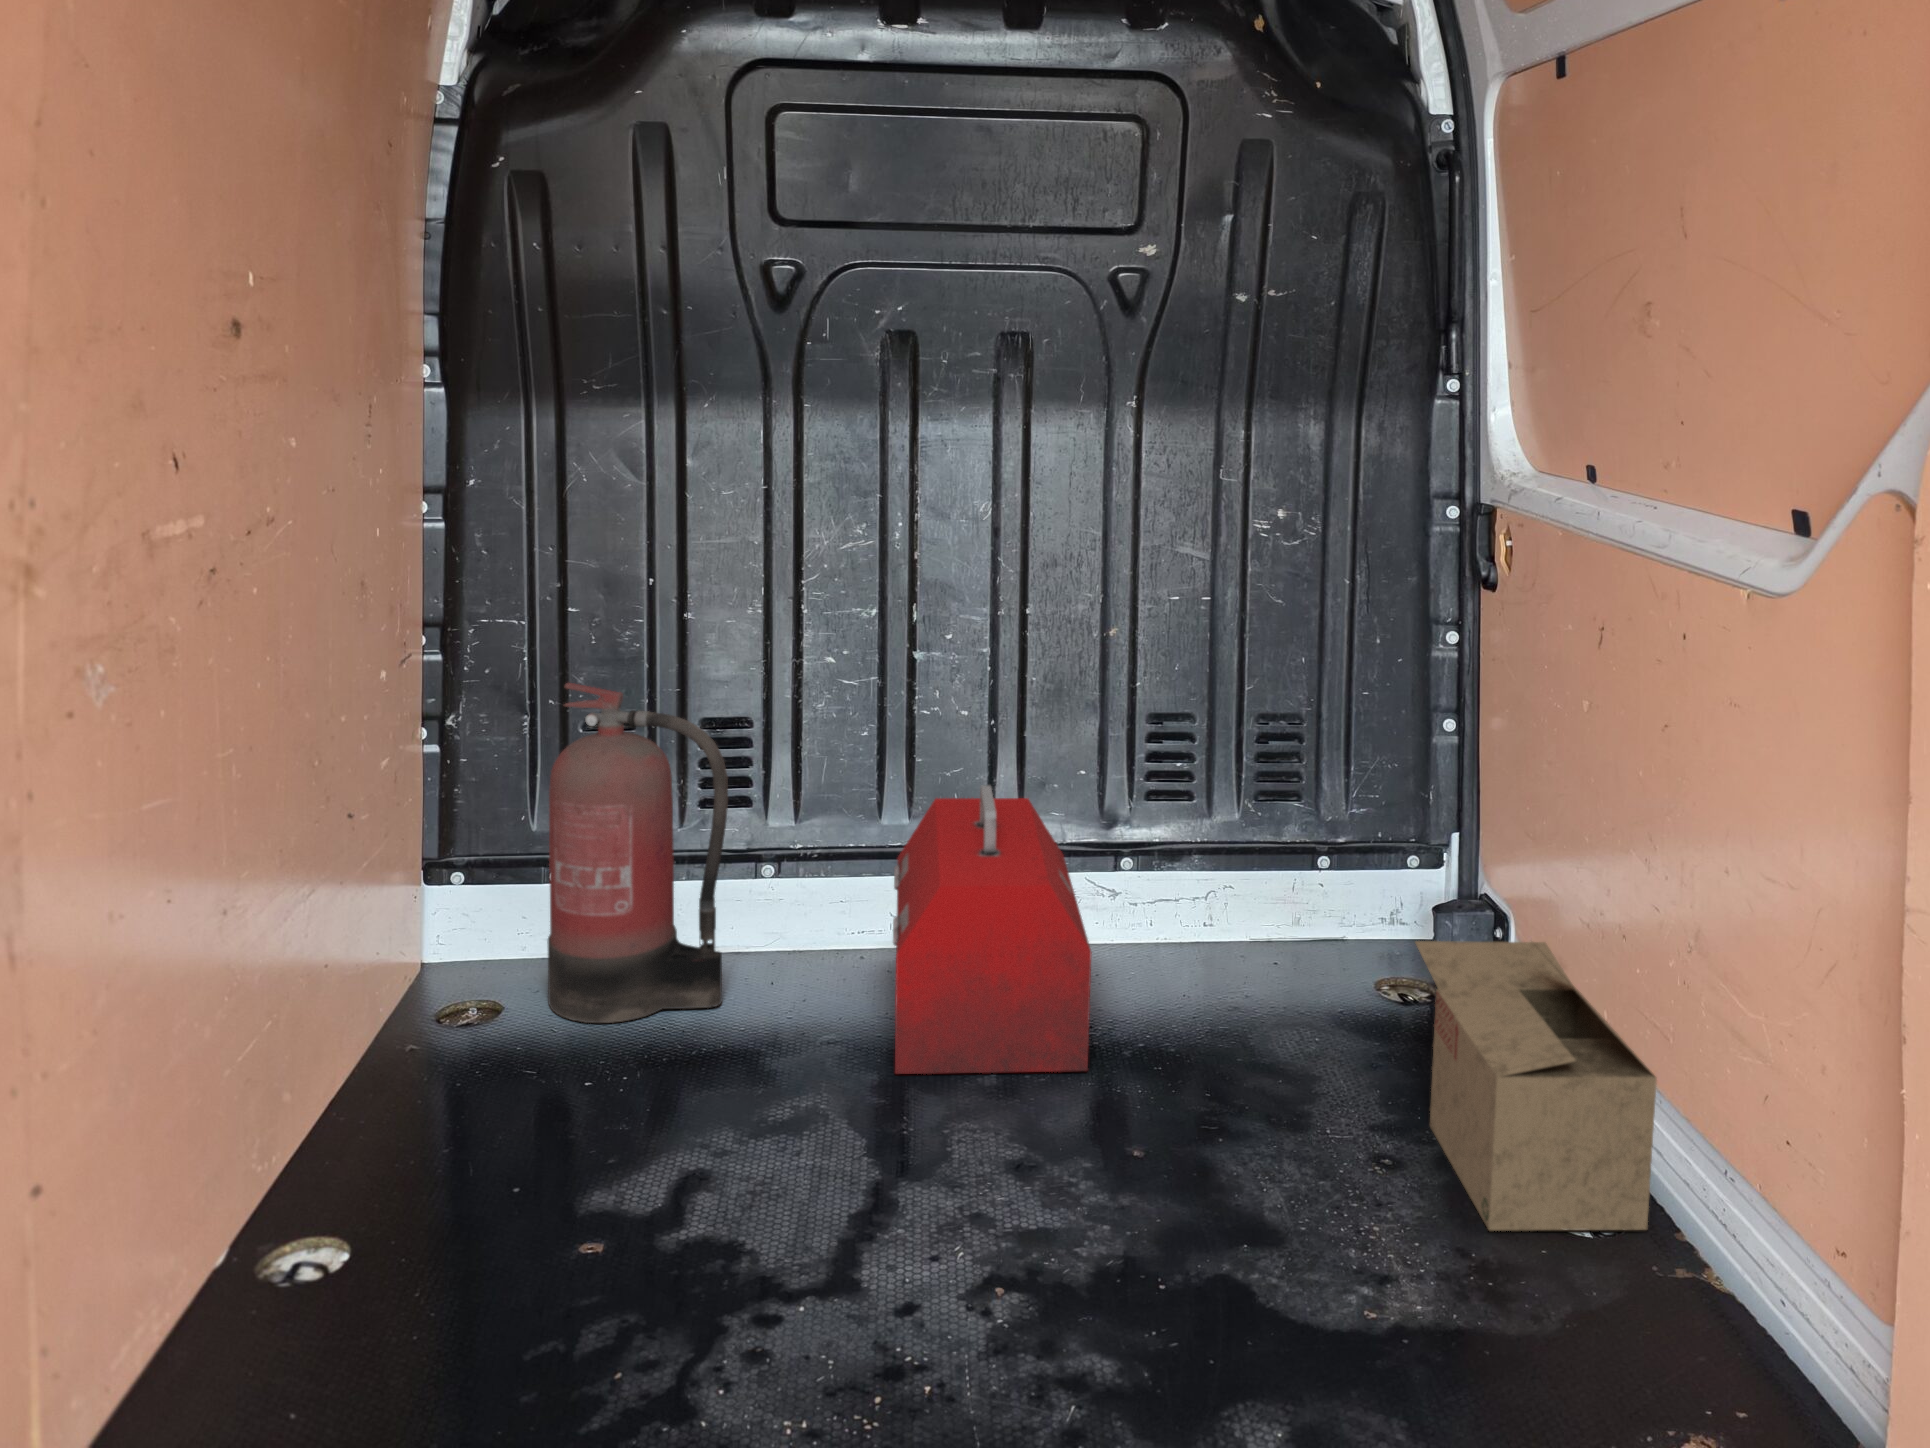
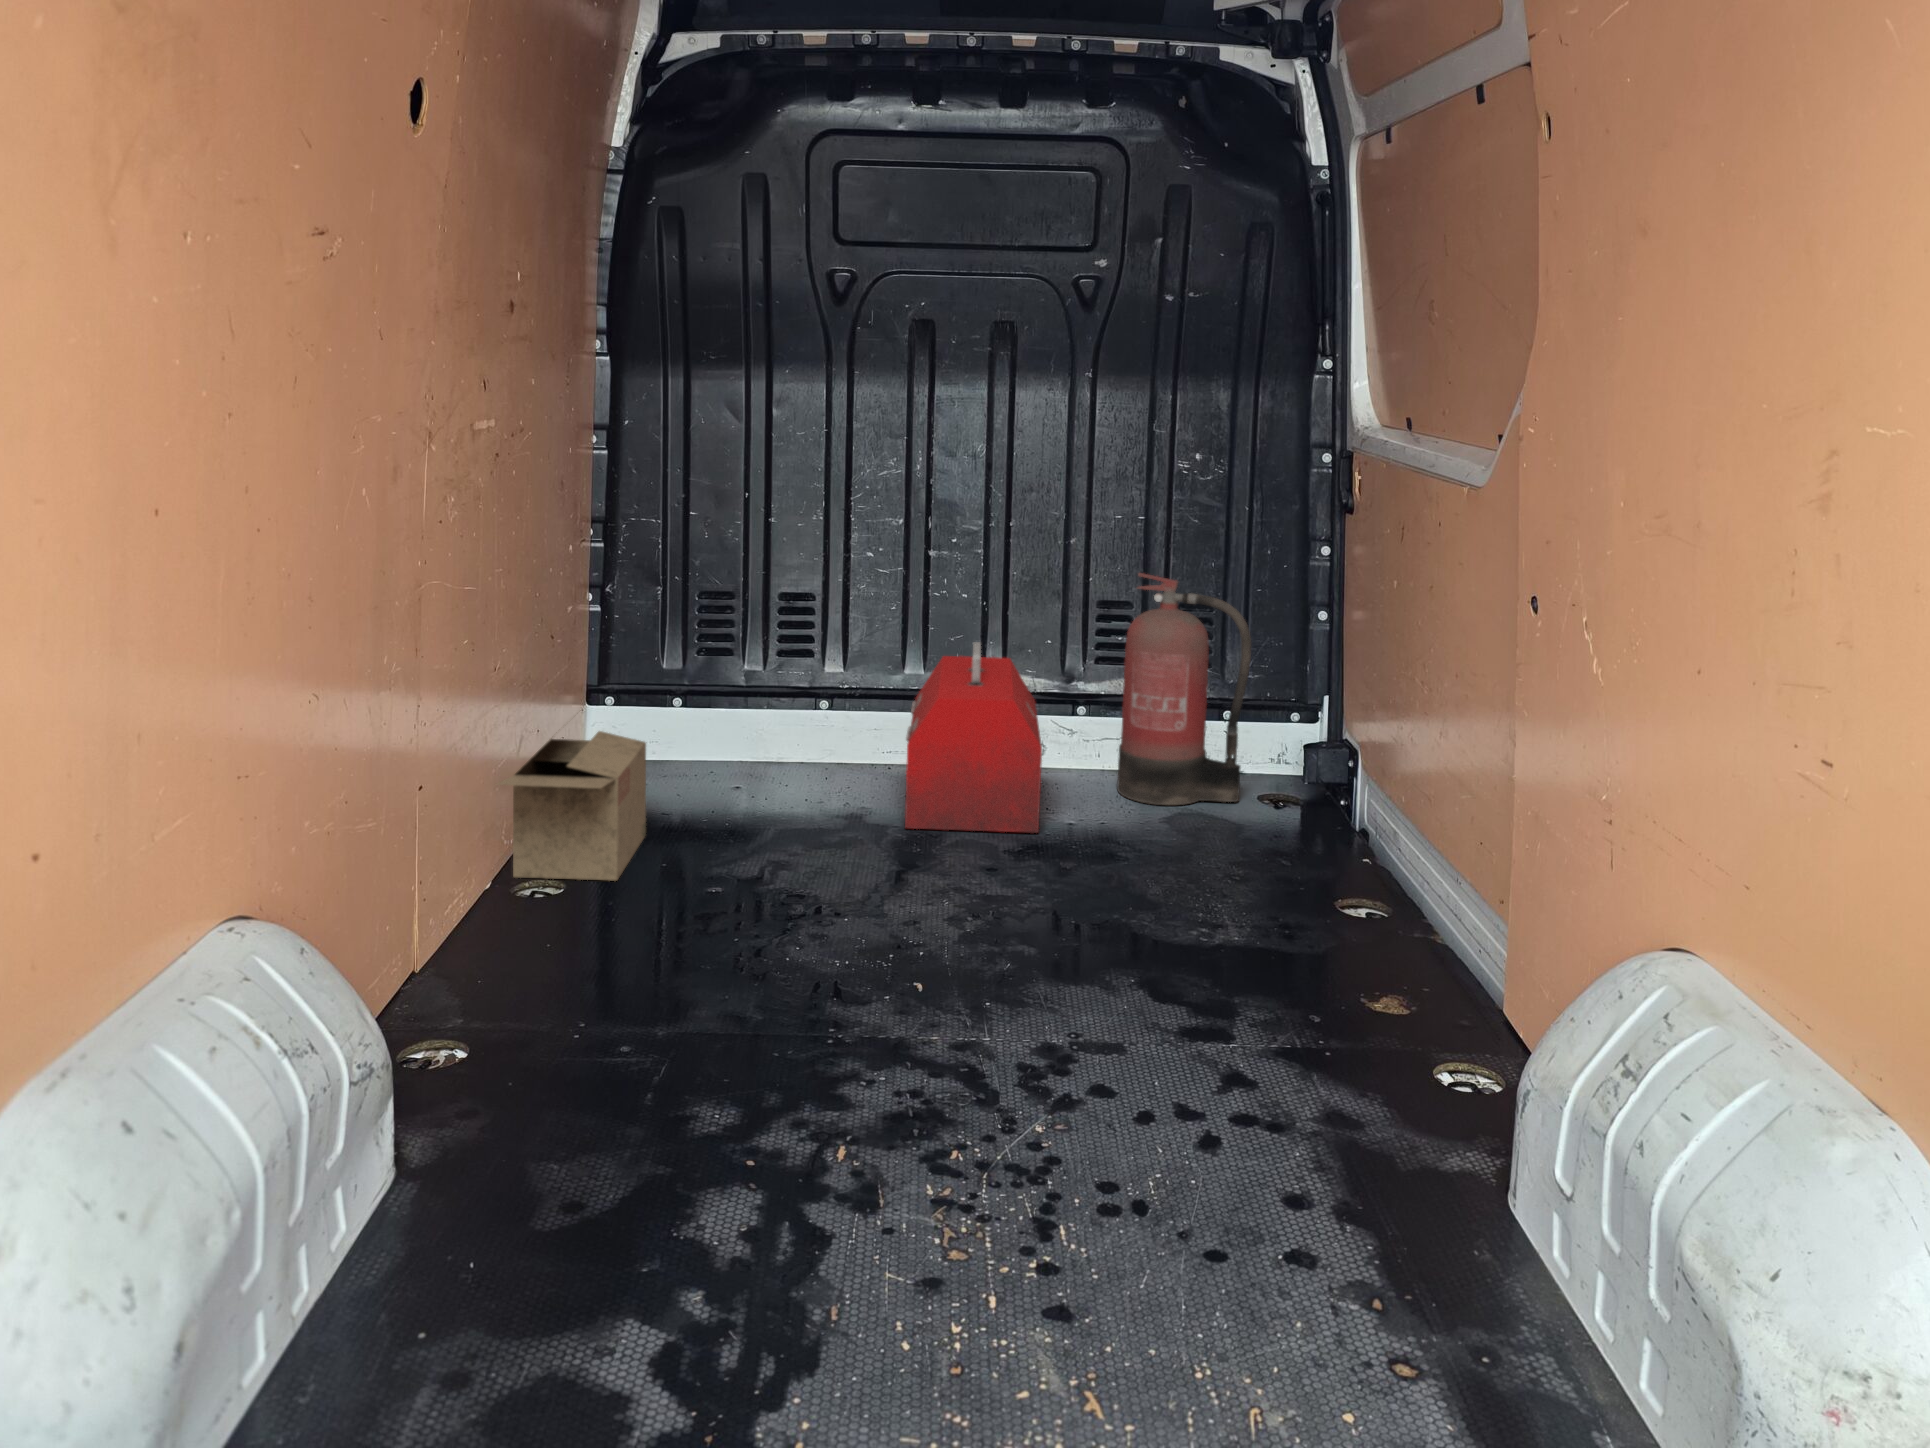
fire extinguisher: present [547,683,728,1023] -> present [1117,573,1251,805]
cardboard box: present [1415,941,1657,1231] -> present [496,731,646,881]

